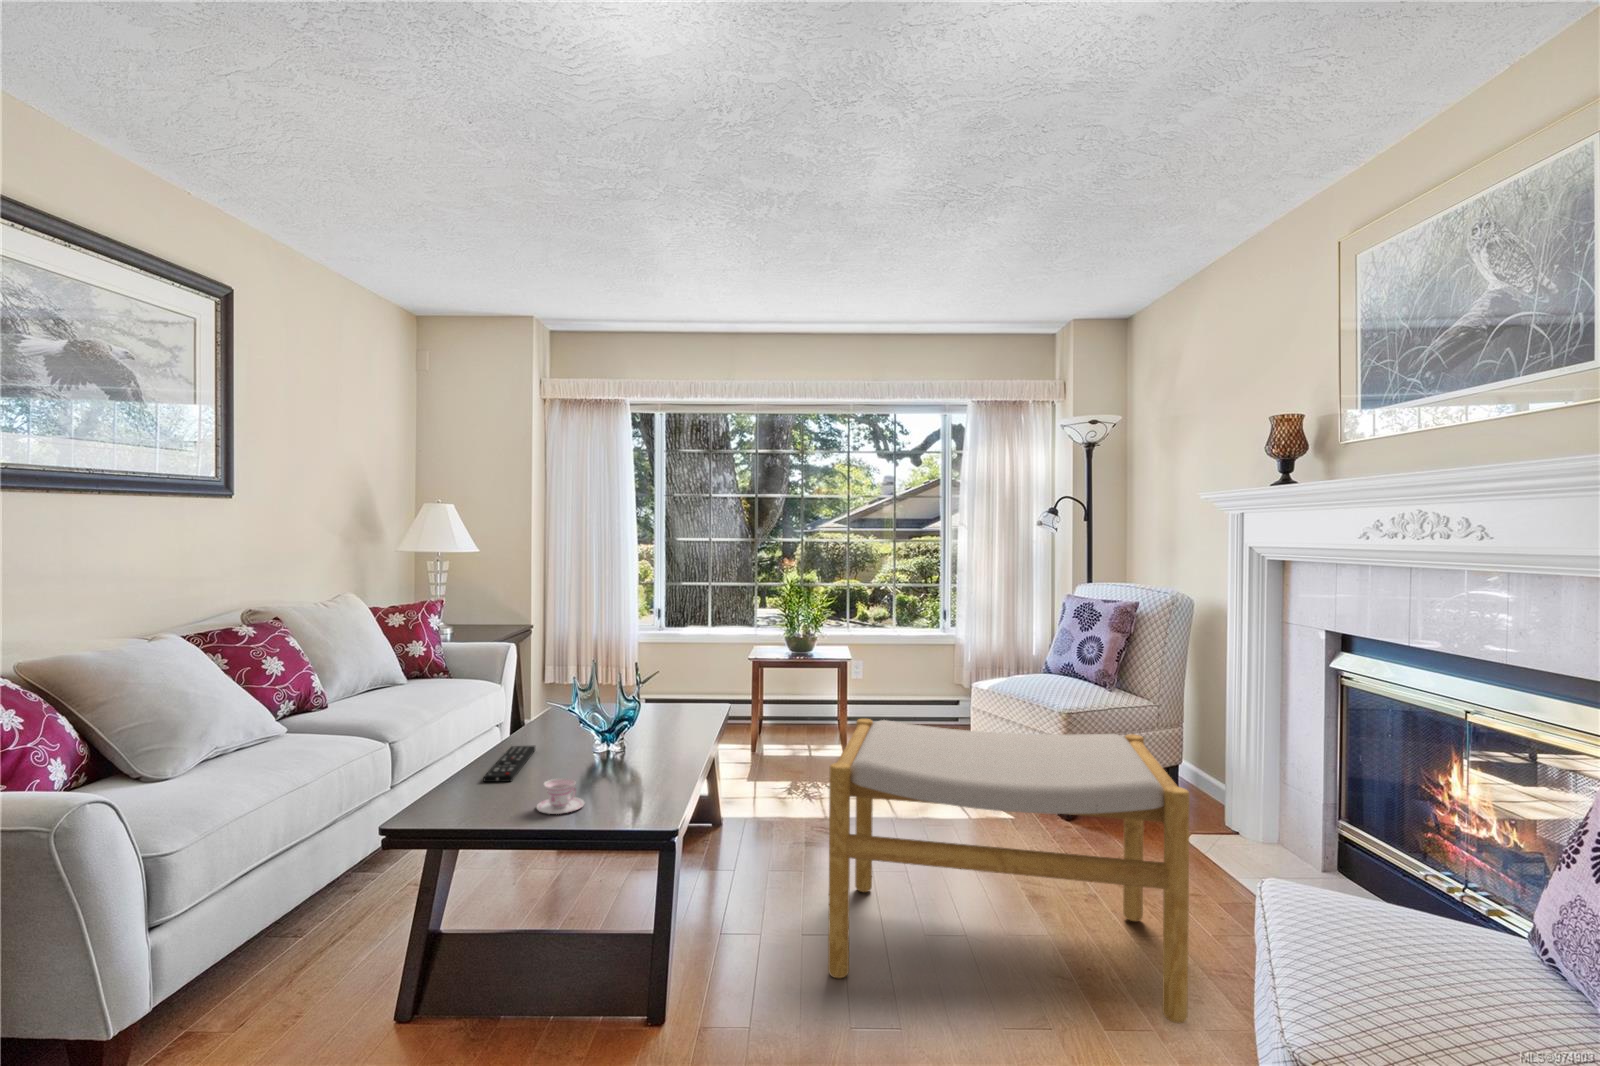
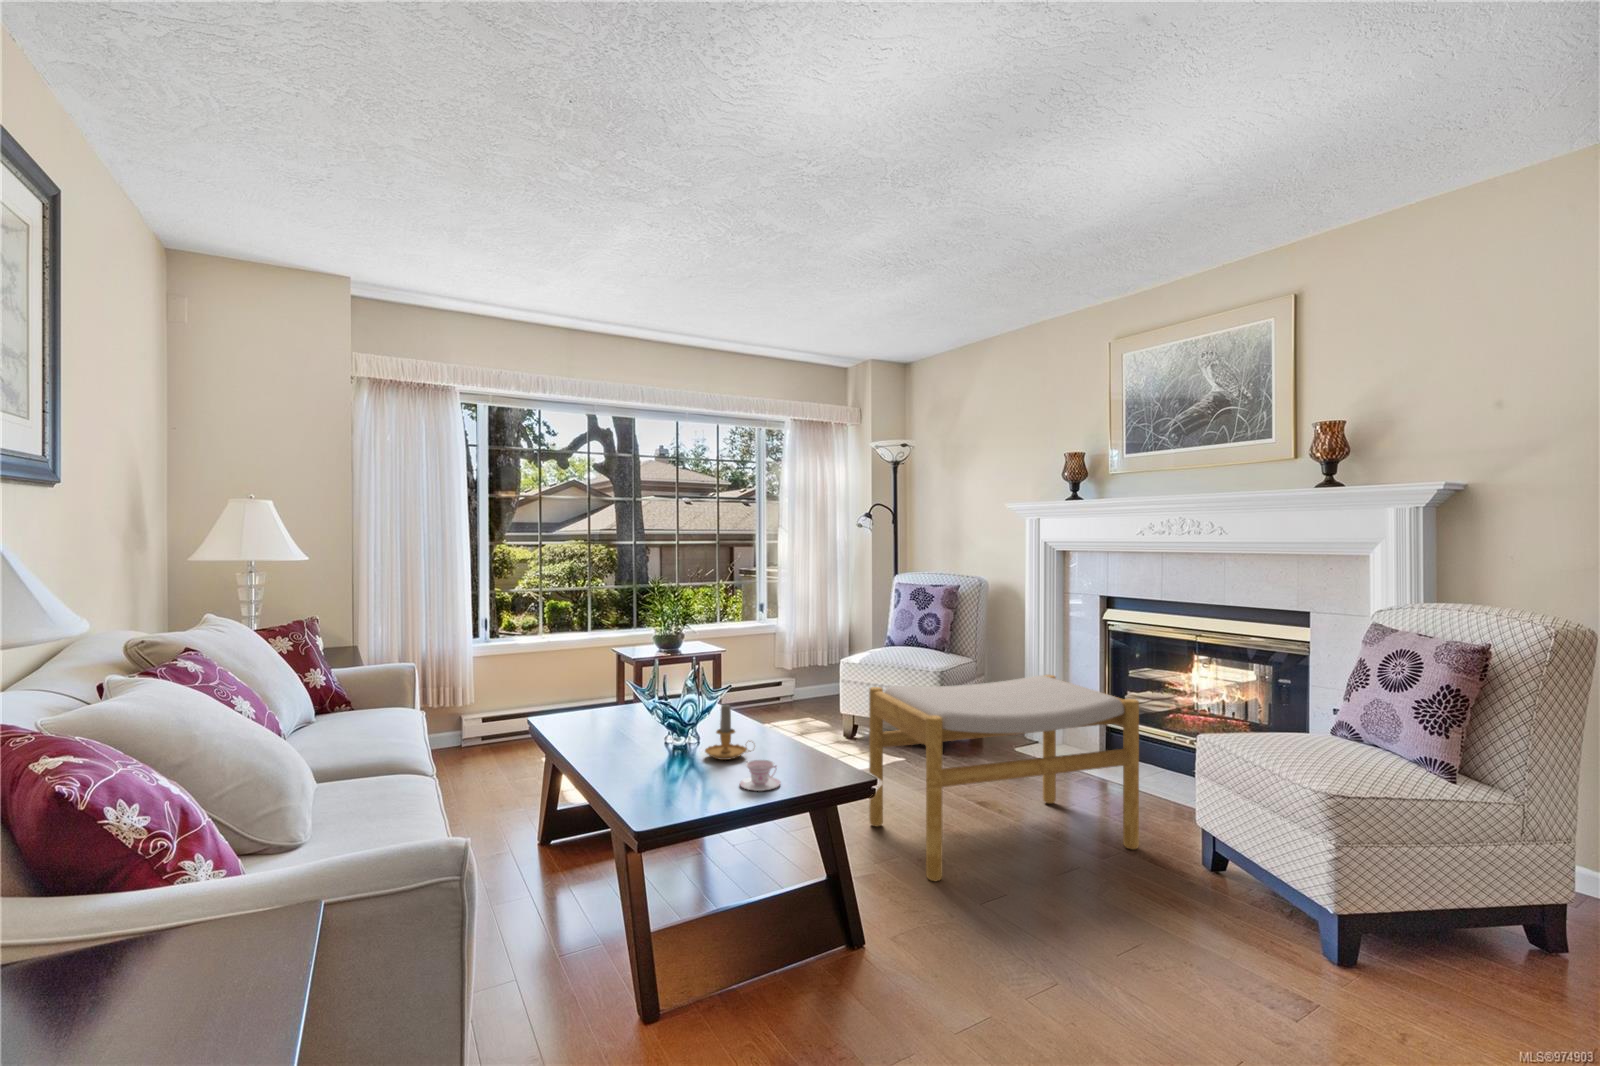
candle: none [578,711,626,775] -> present [705,704,751,760]
remote control: present [483,746,535,782] -> none [604,748,669,782]

